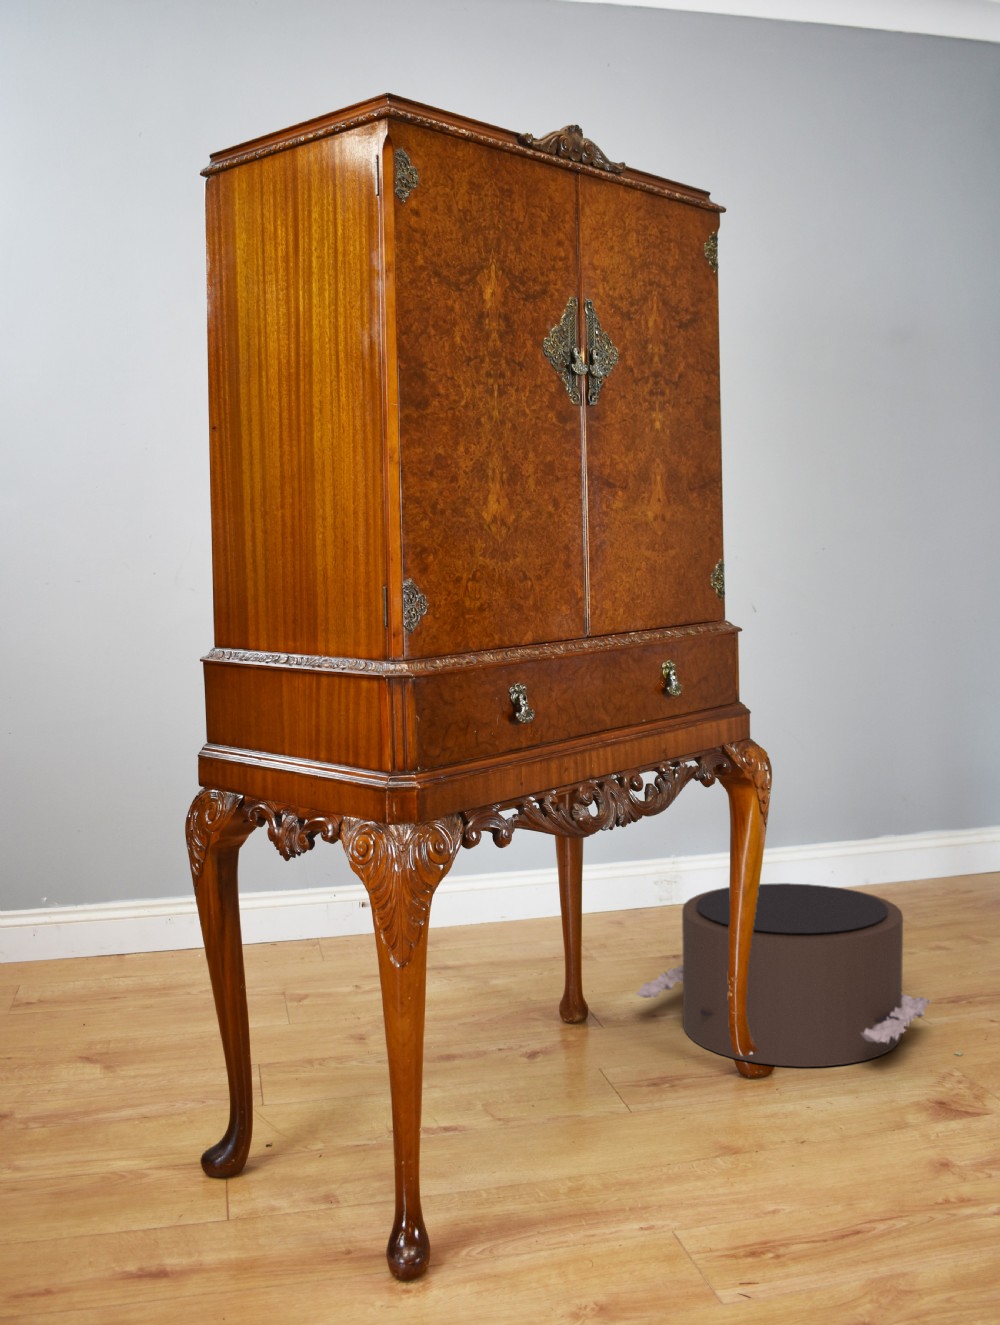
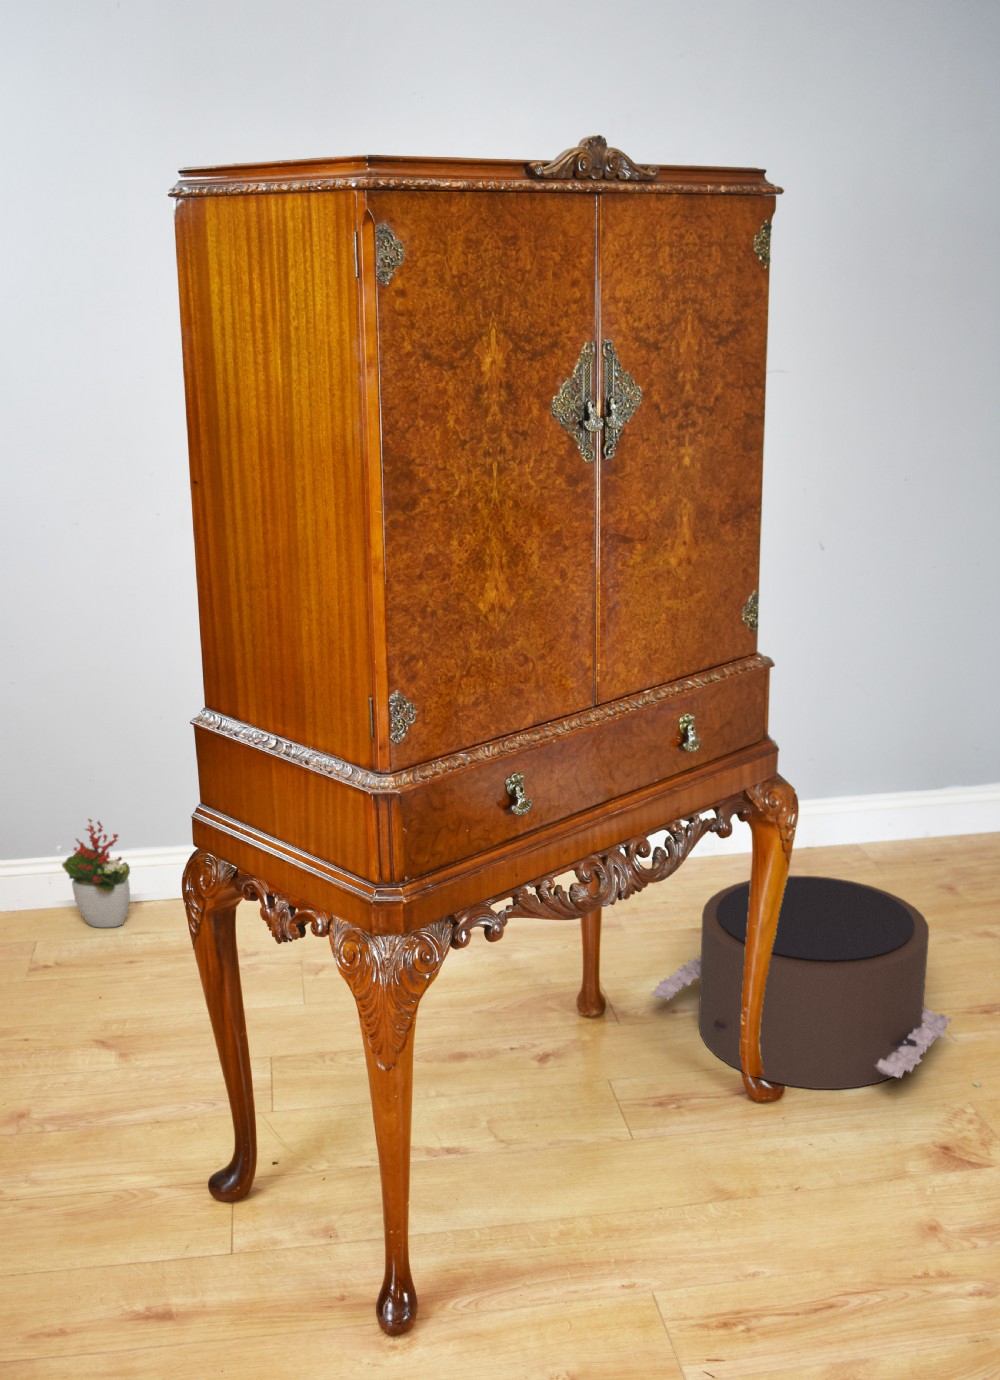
decorative plant: none [39,863,108,976] -> present [62,819,130,928]

